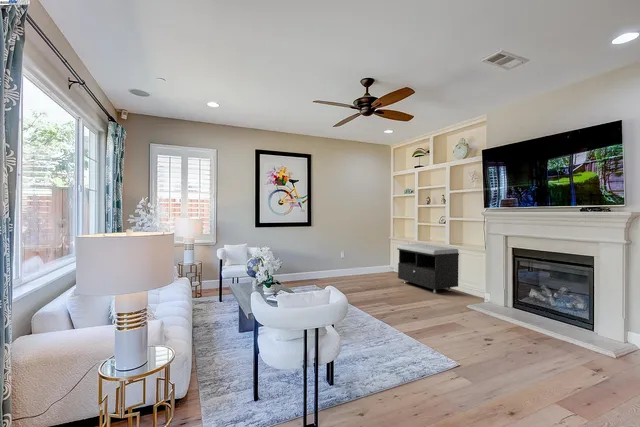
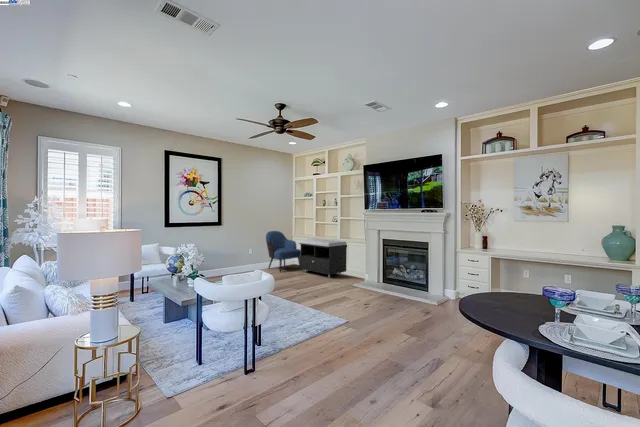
armchair: none [359,233,401,281] -> present [266,231,301,272]

